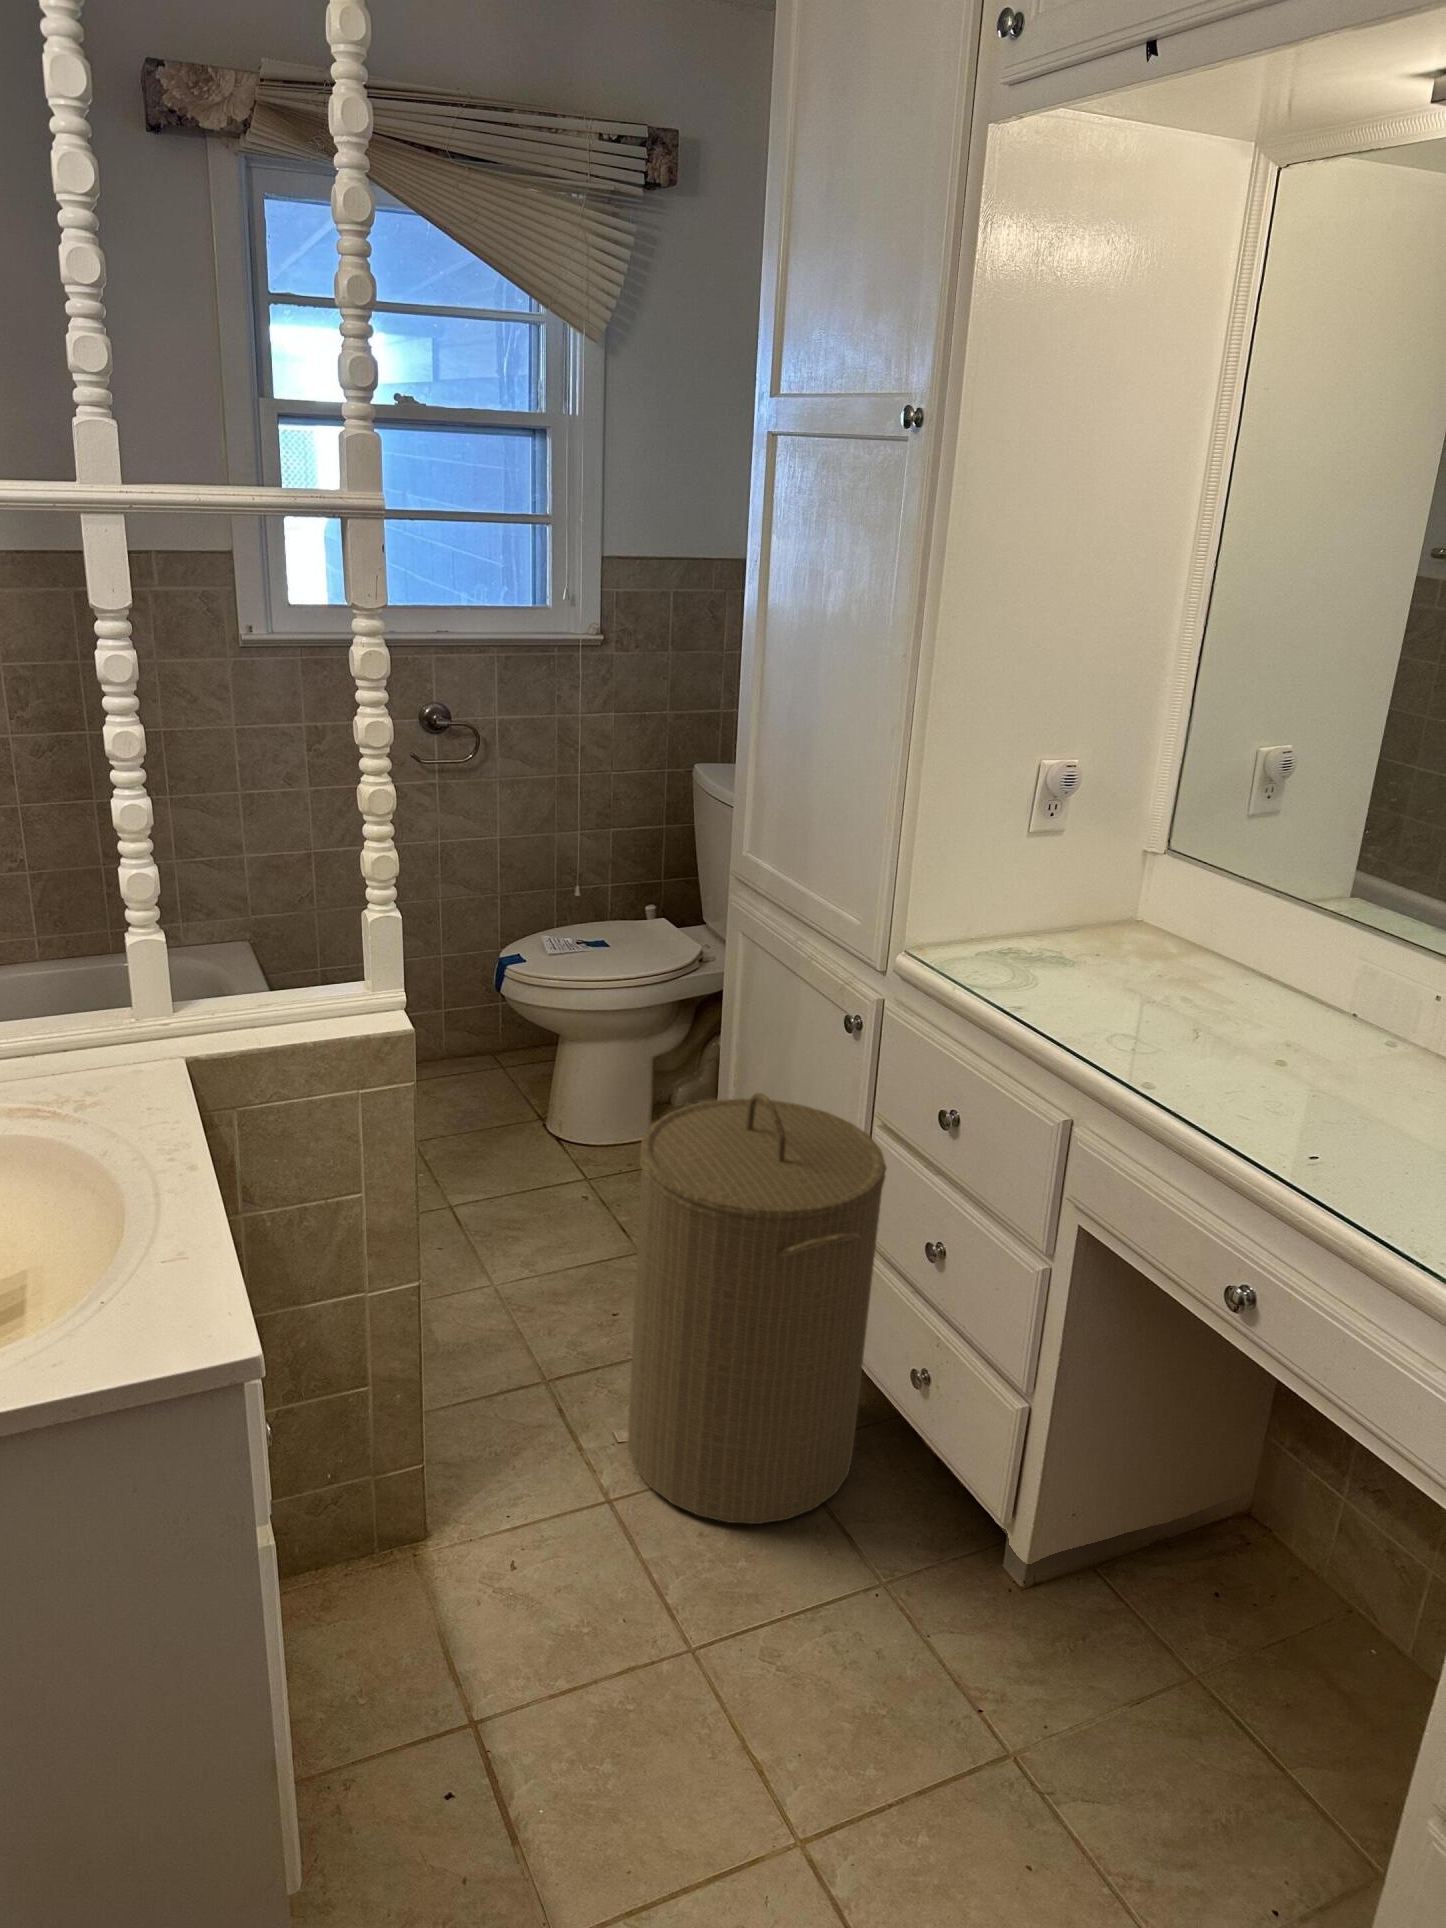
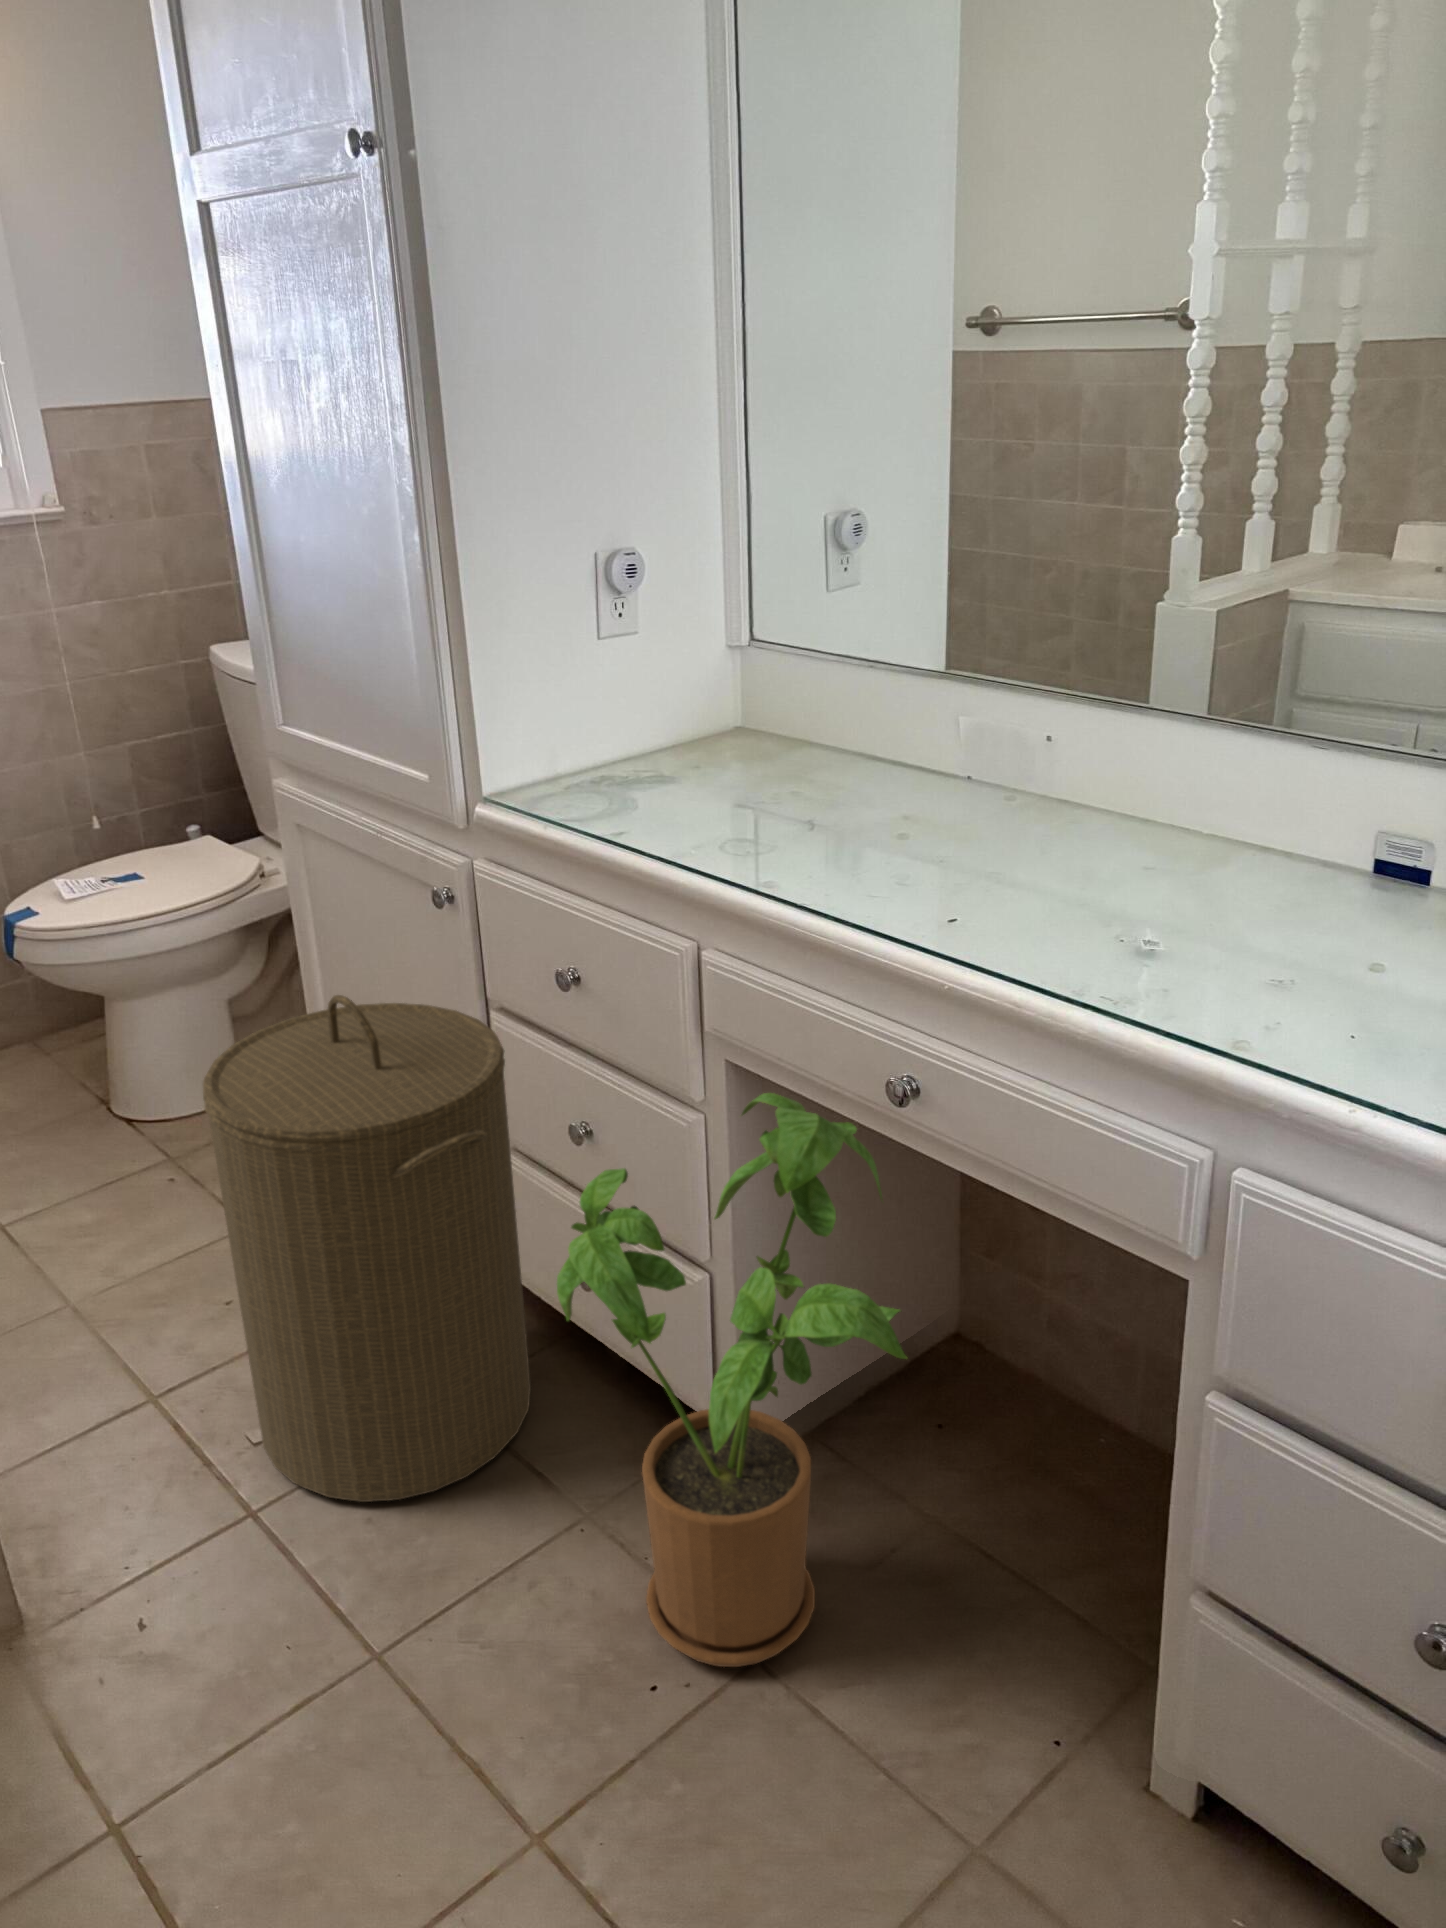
house plant: none [898,1262,1199,1757] -> present [557,1093,907,1667]

